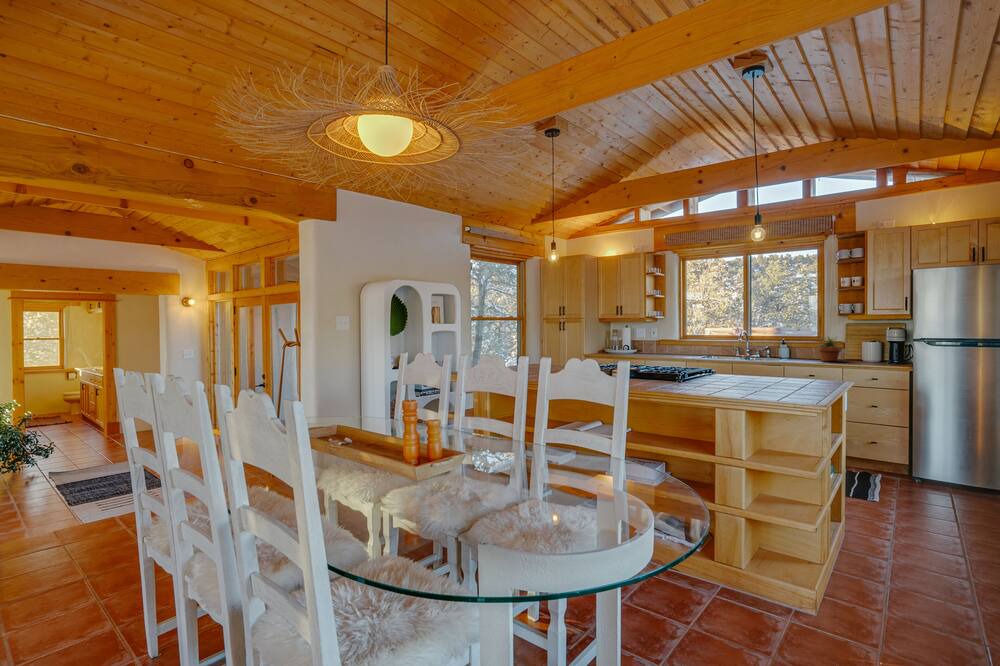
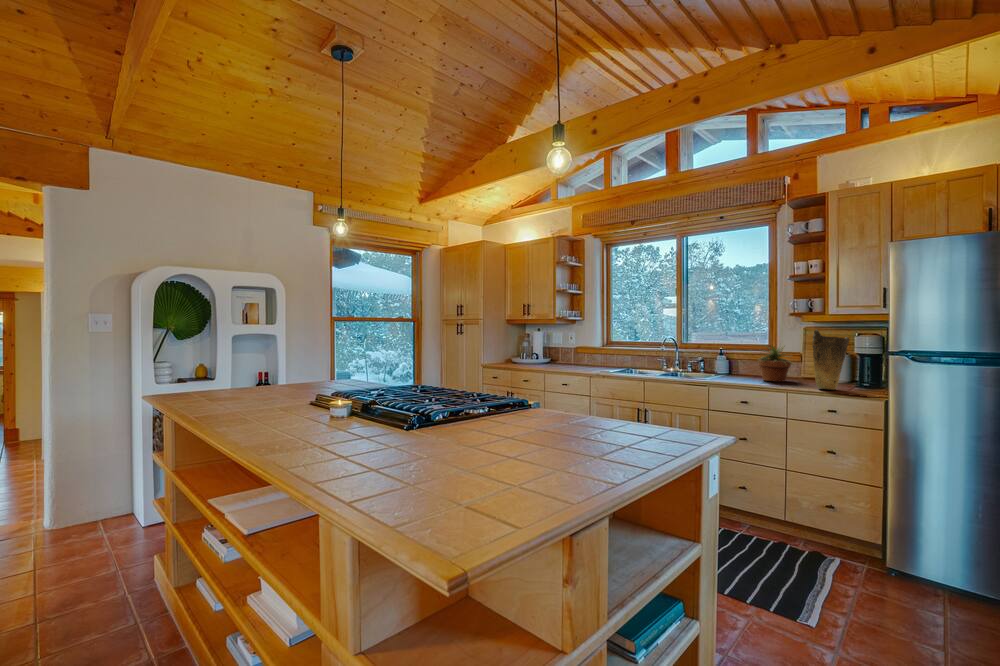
vase: none [860,326,884,365] -> present [812,330,849,390]

